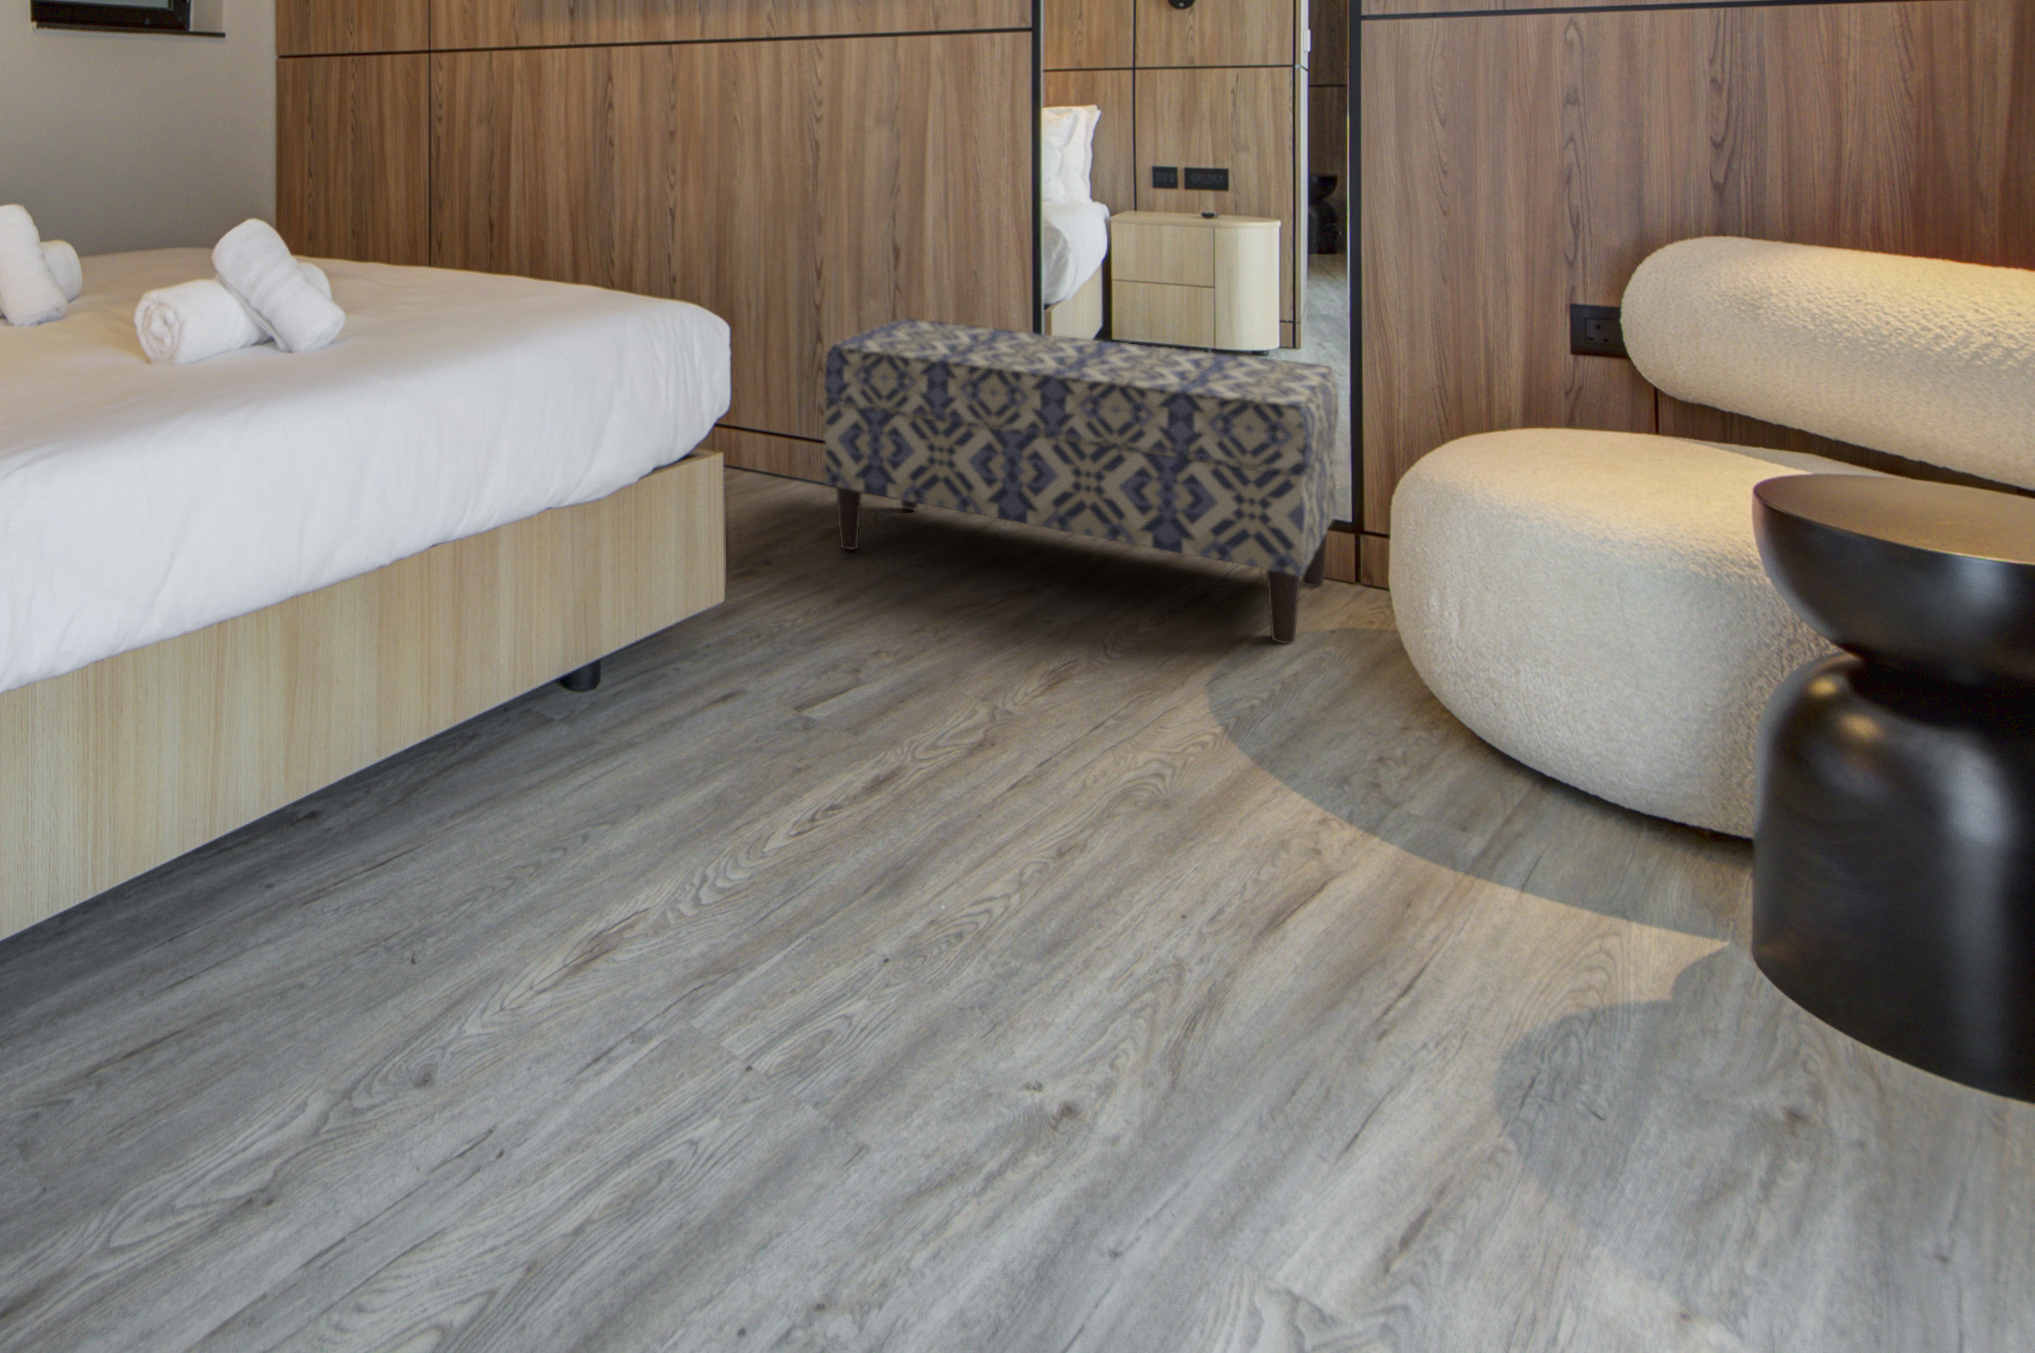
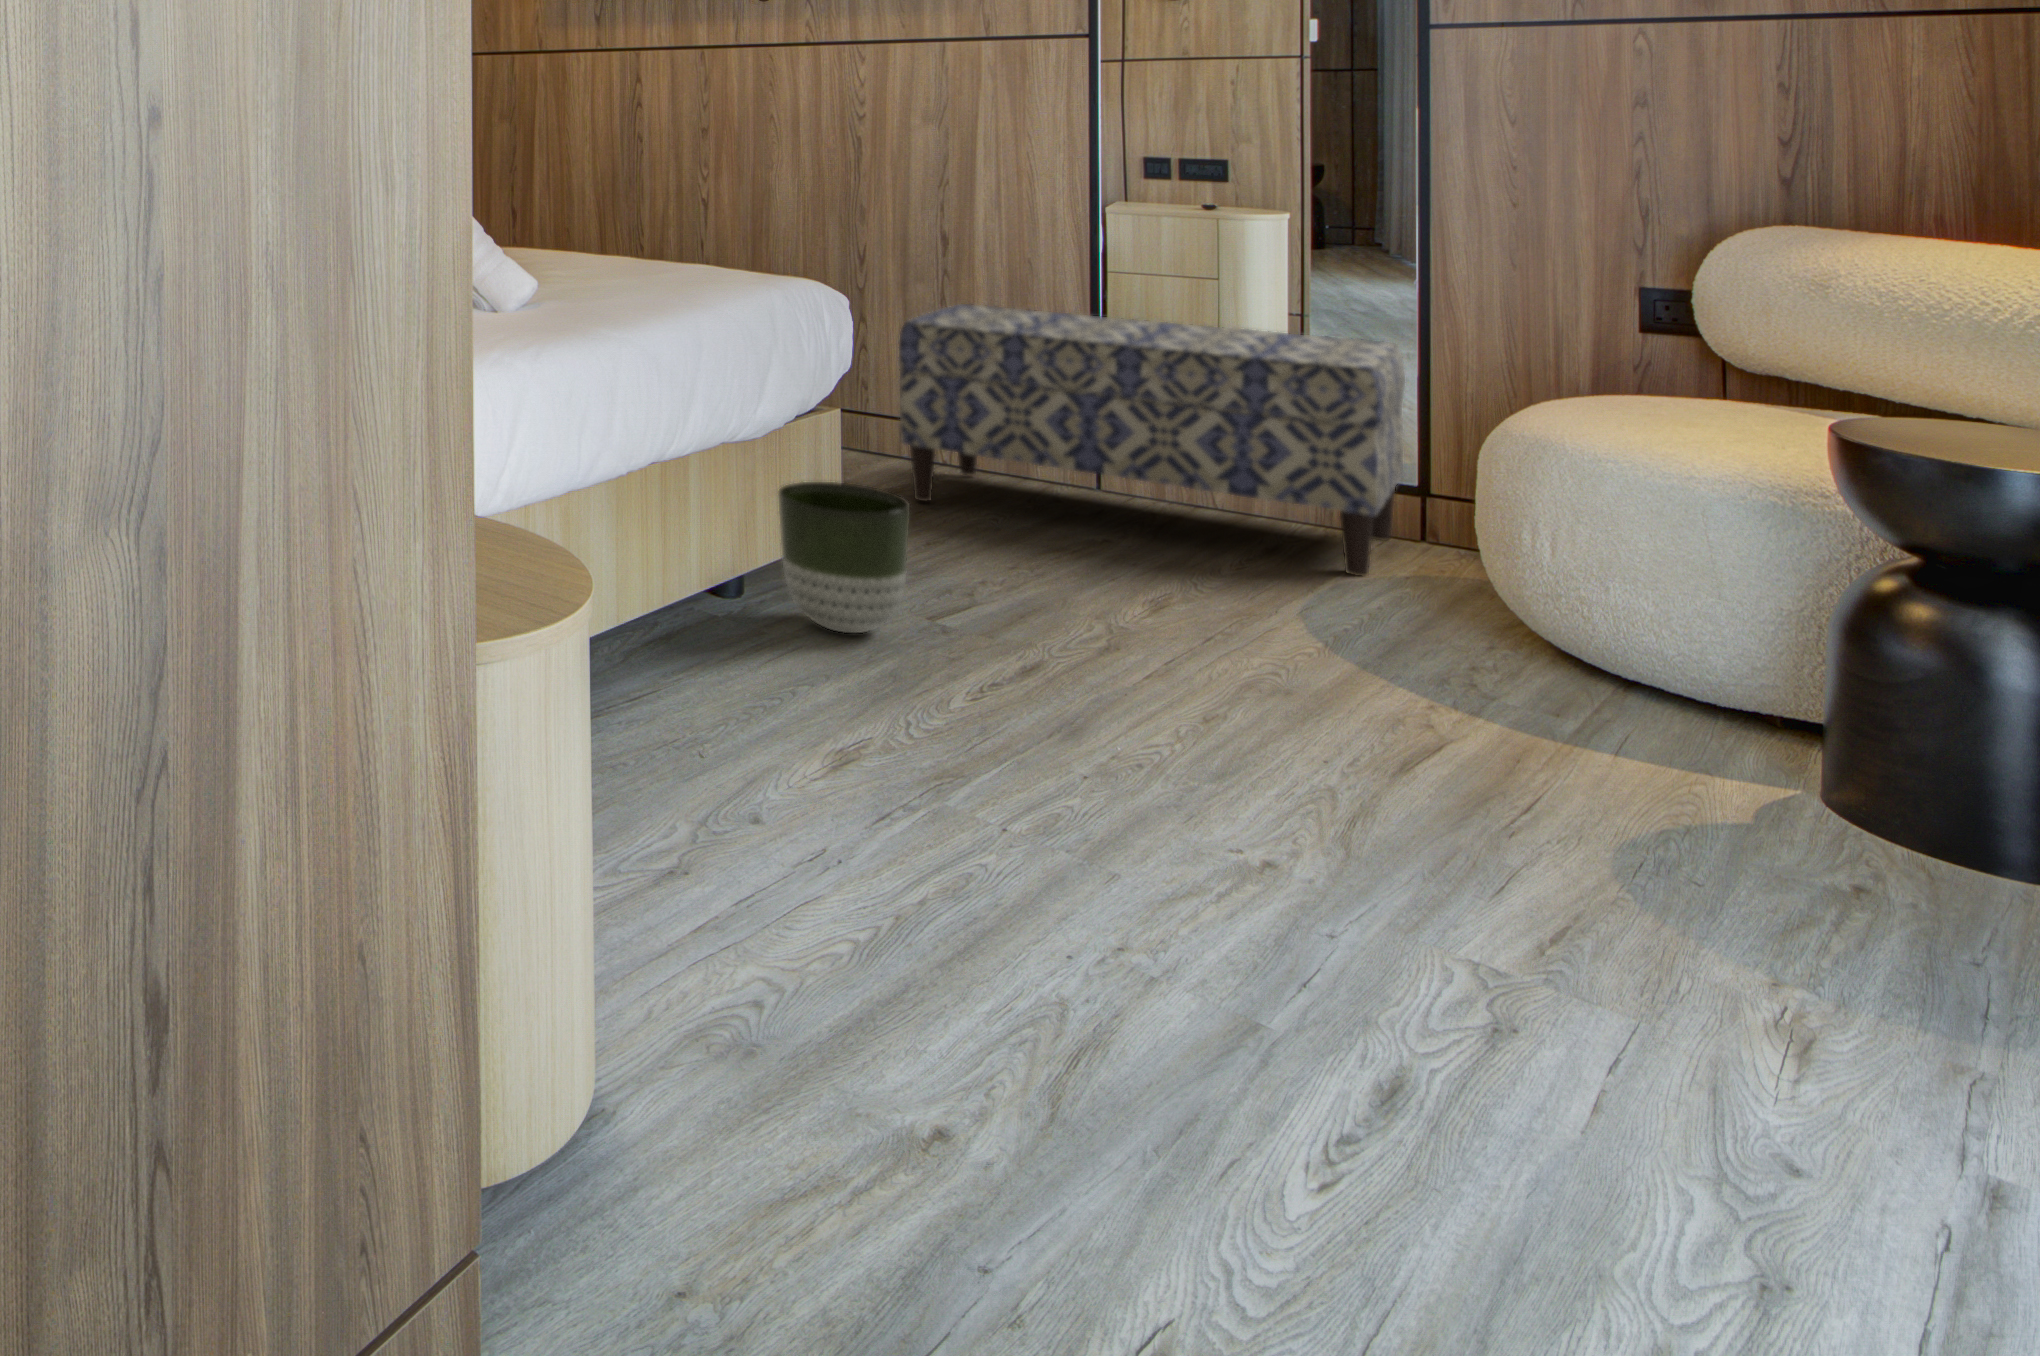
planter: none [602,573,755,778] -> present [778,482,910,633]

